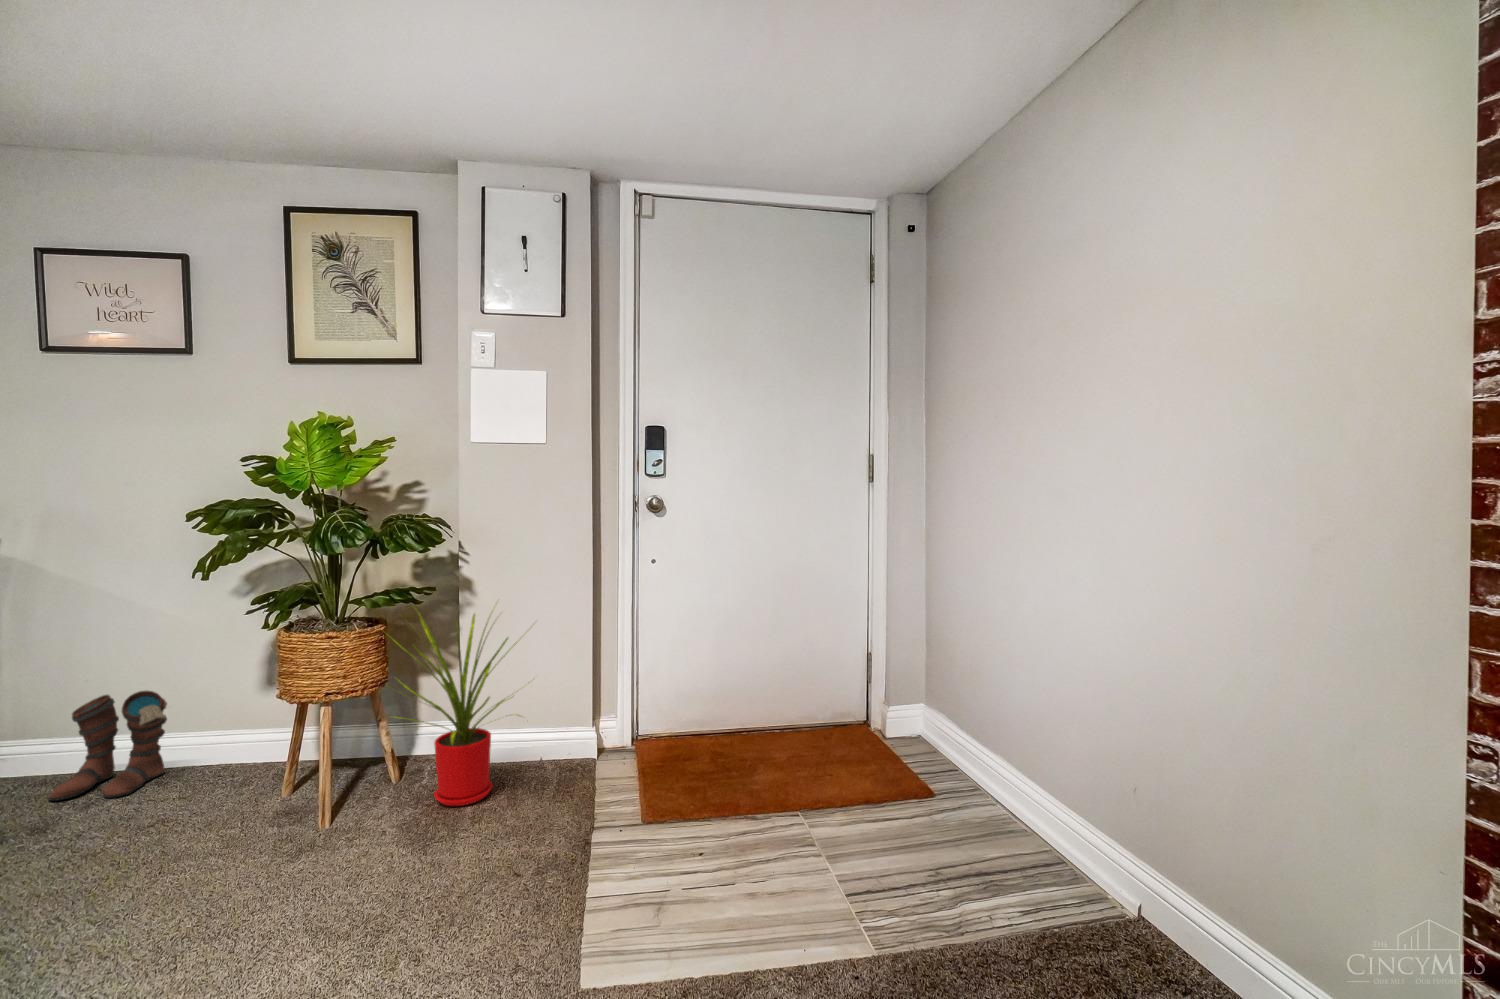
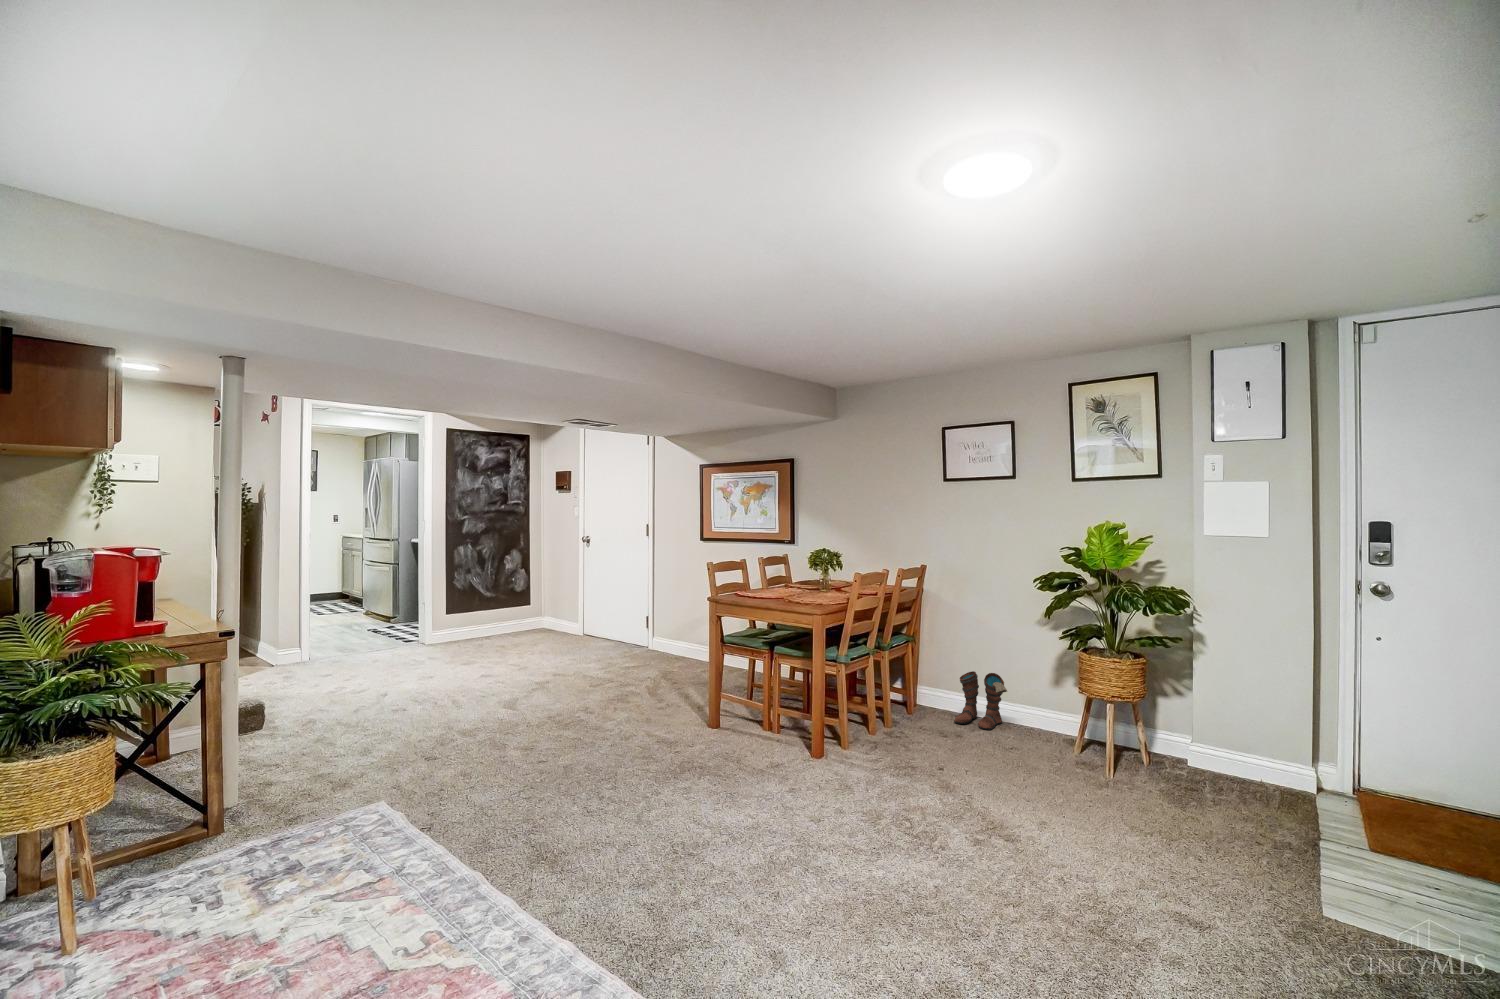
house plant: present [388,604,522,806] -> none [1145,649,1266,794]

